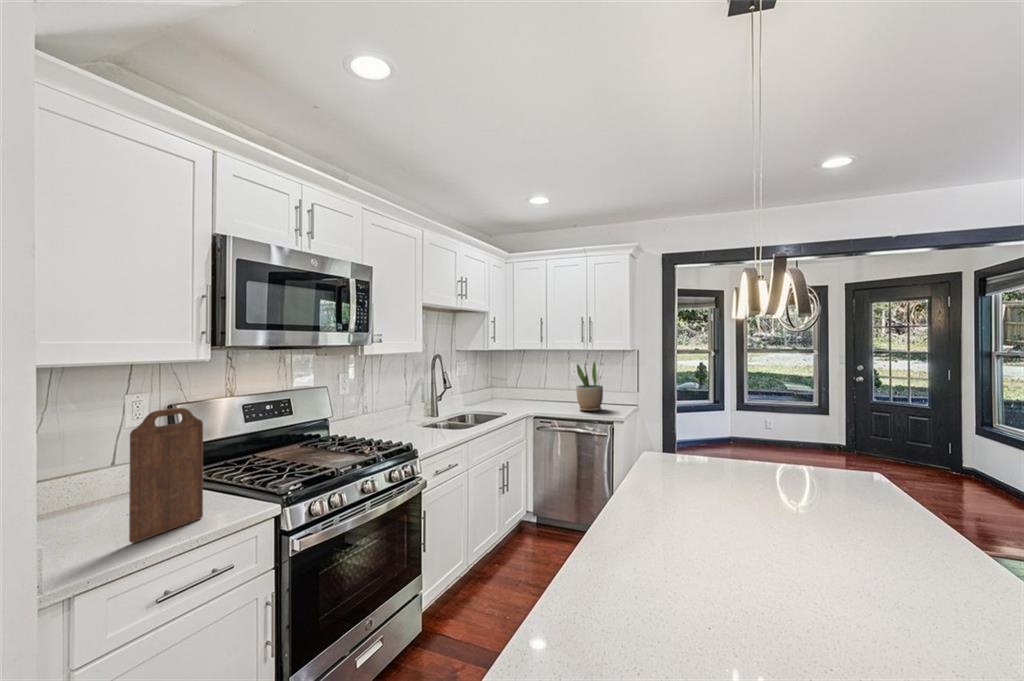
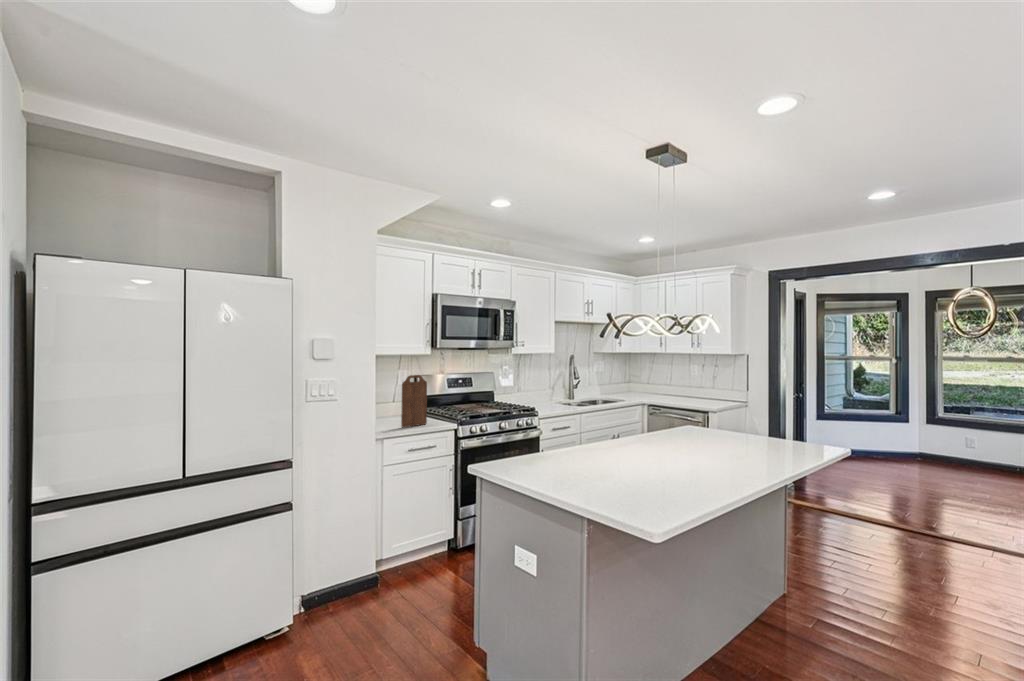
potted plant: present [576,362,603,411] -> none [687,363,710,404]

